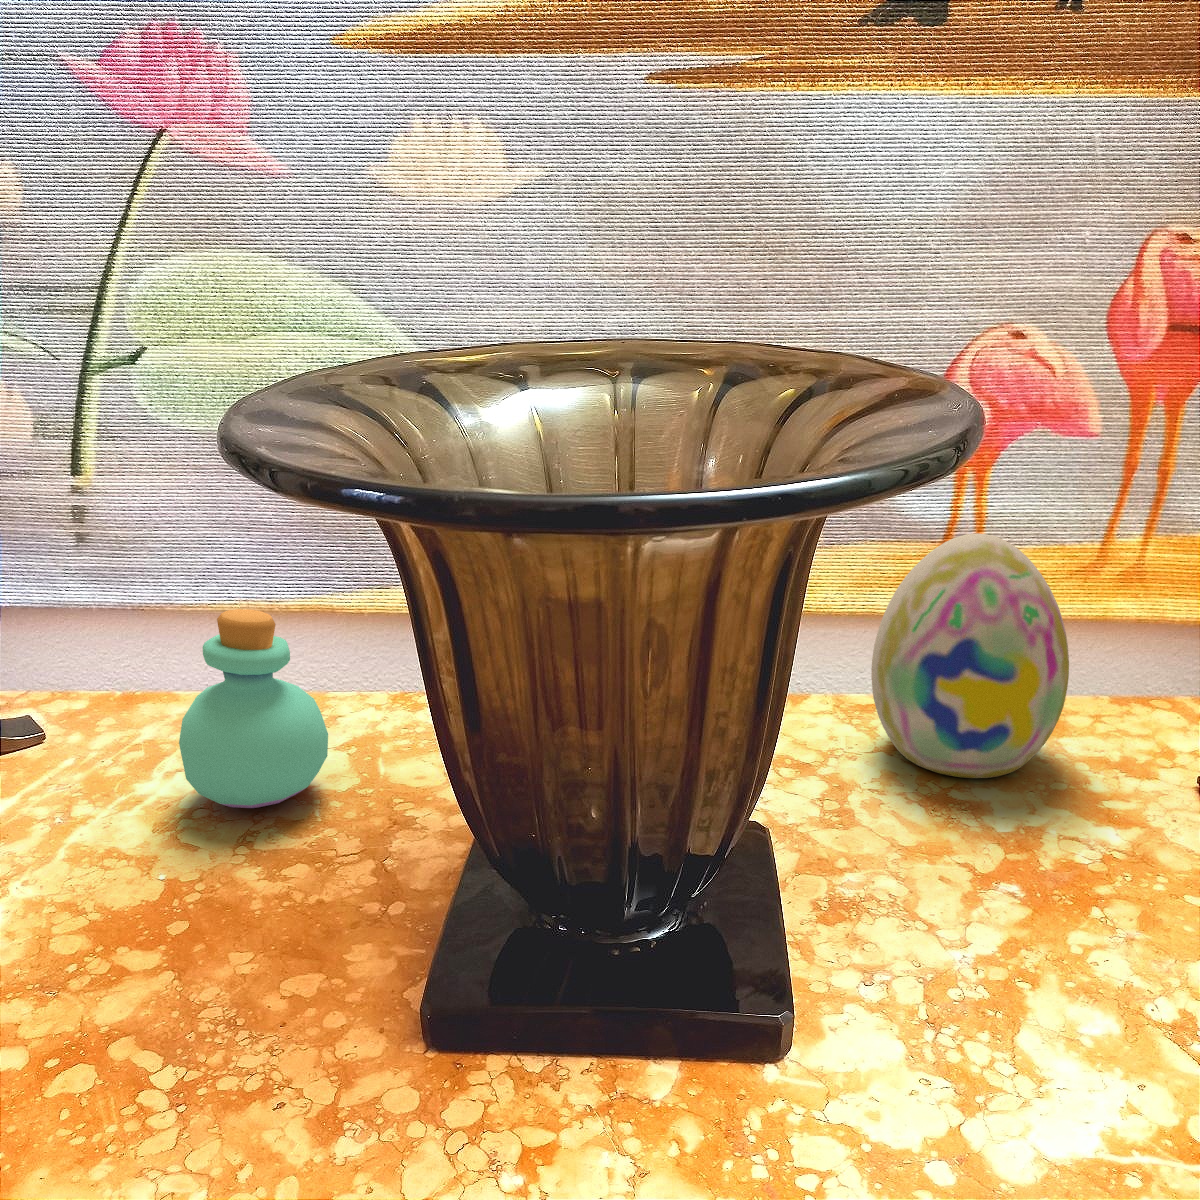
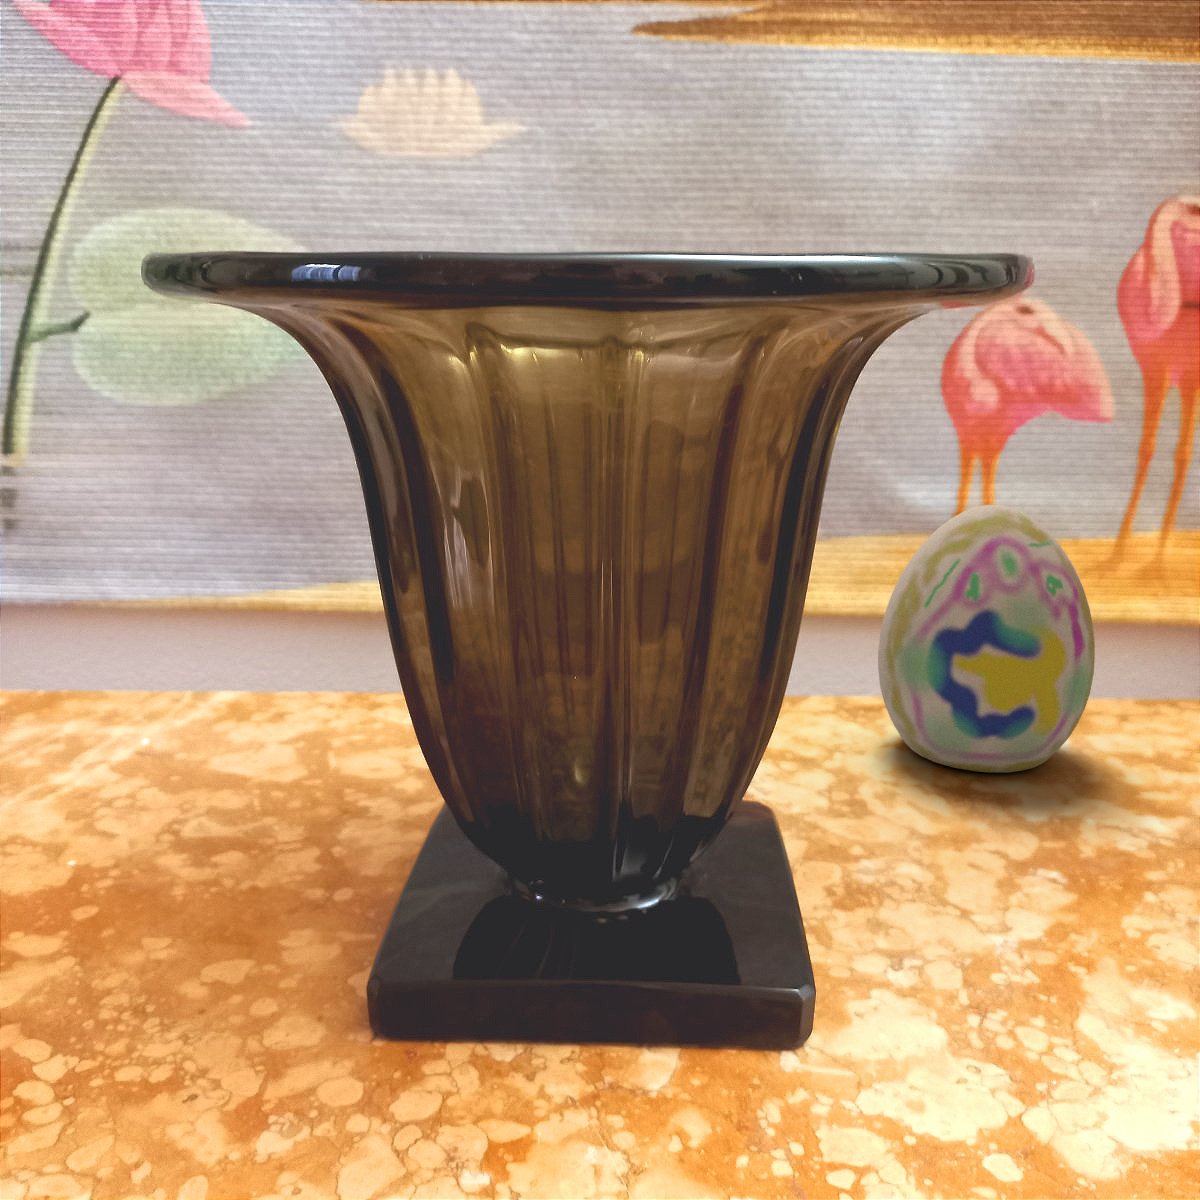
perfume bottle: present [179,609,328,808] -> none [109,574,278,797]

